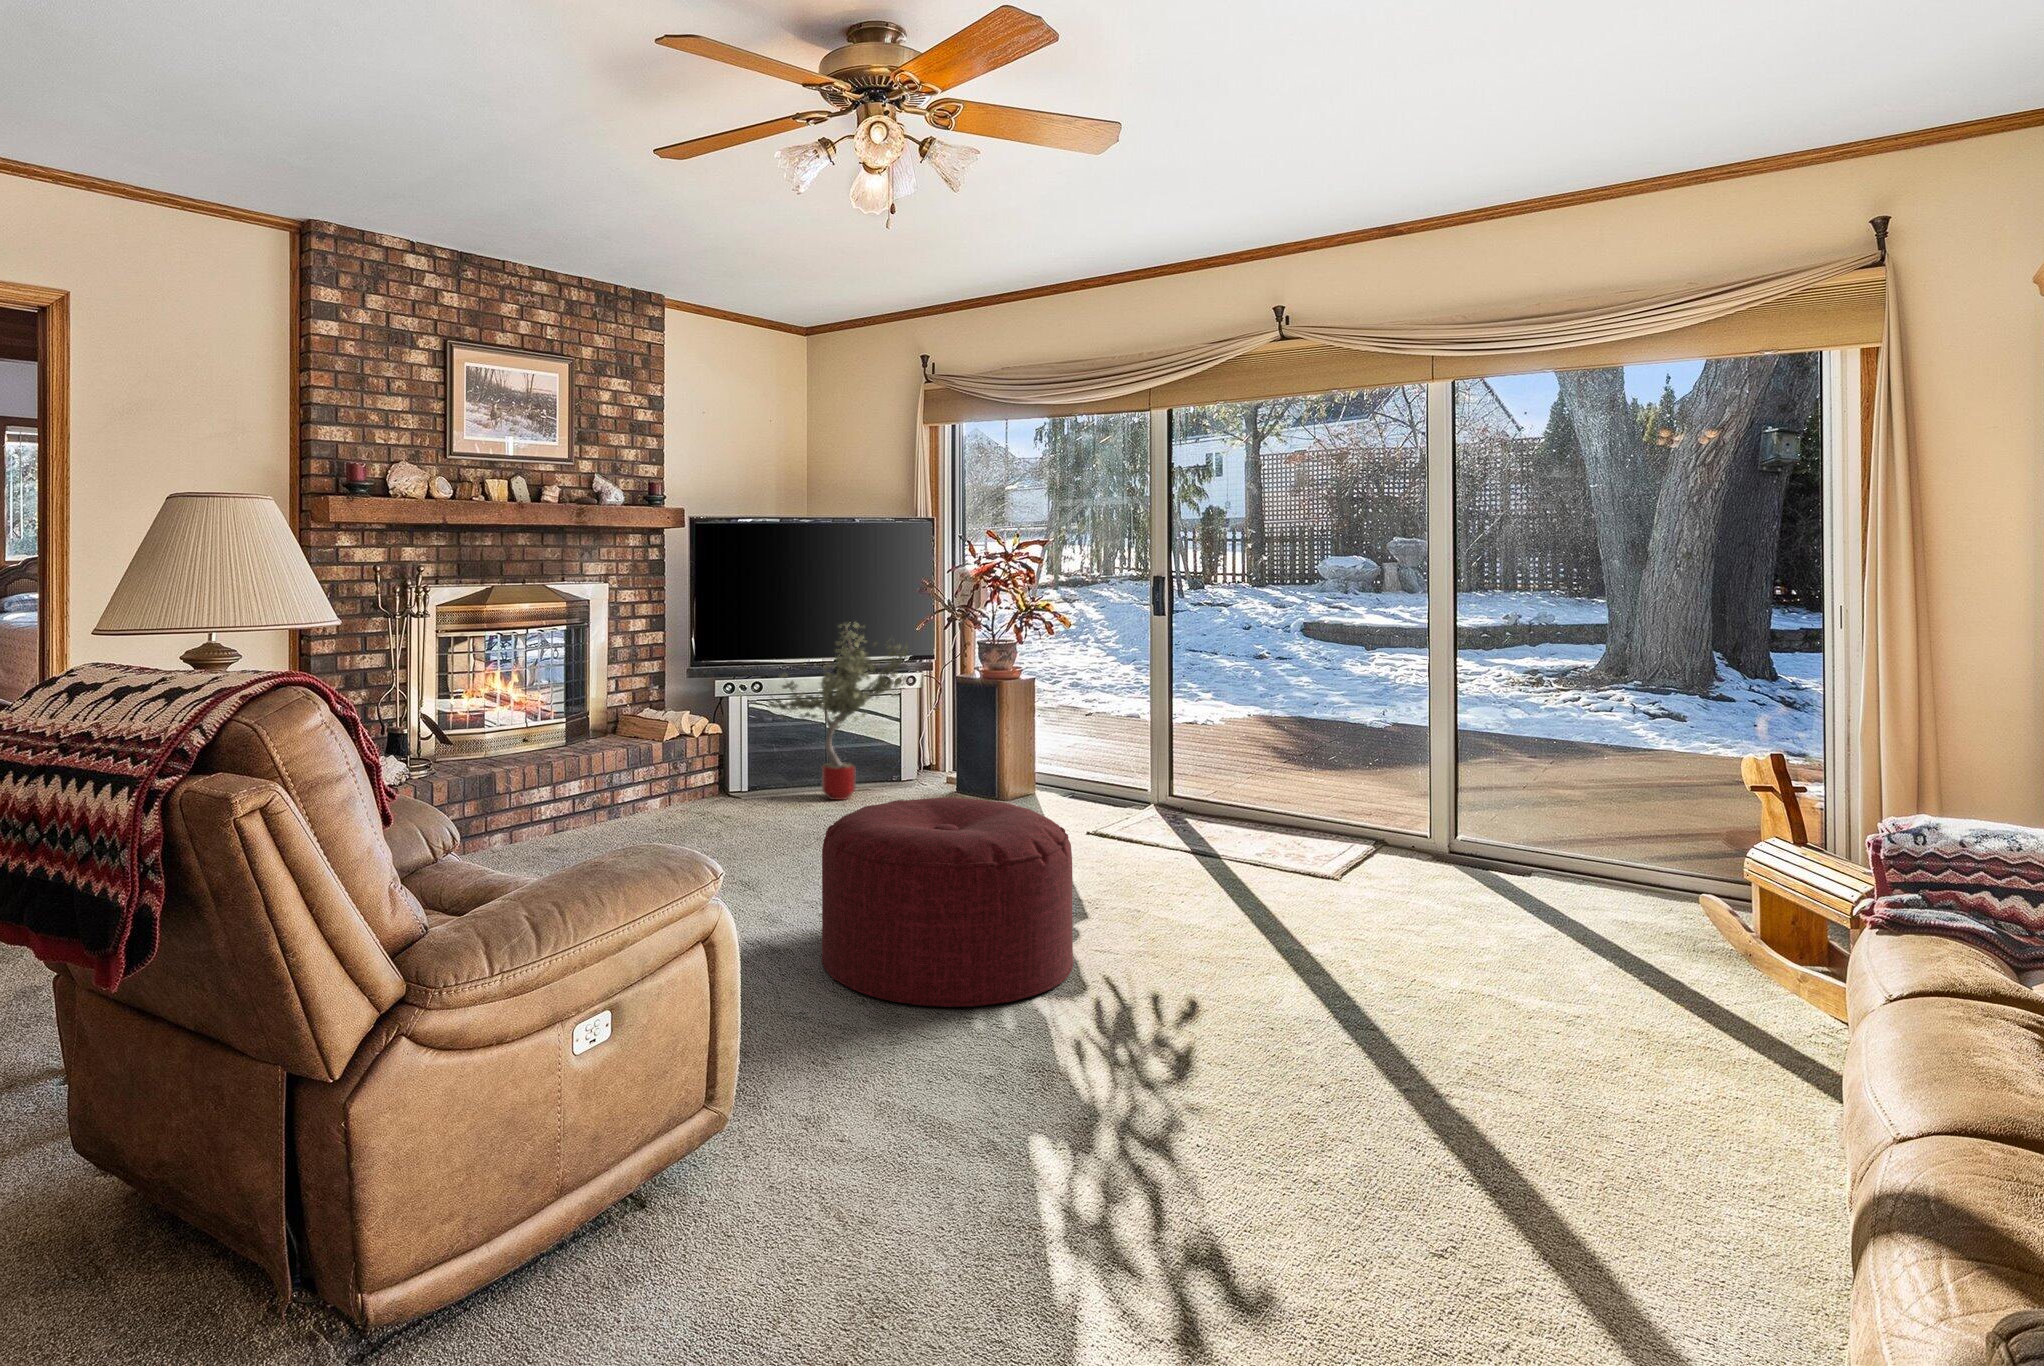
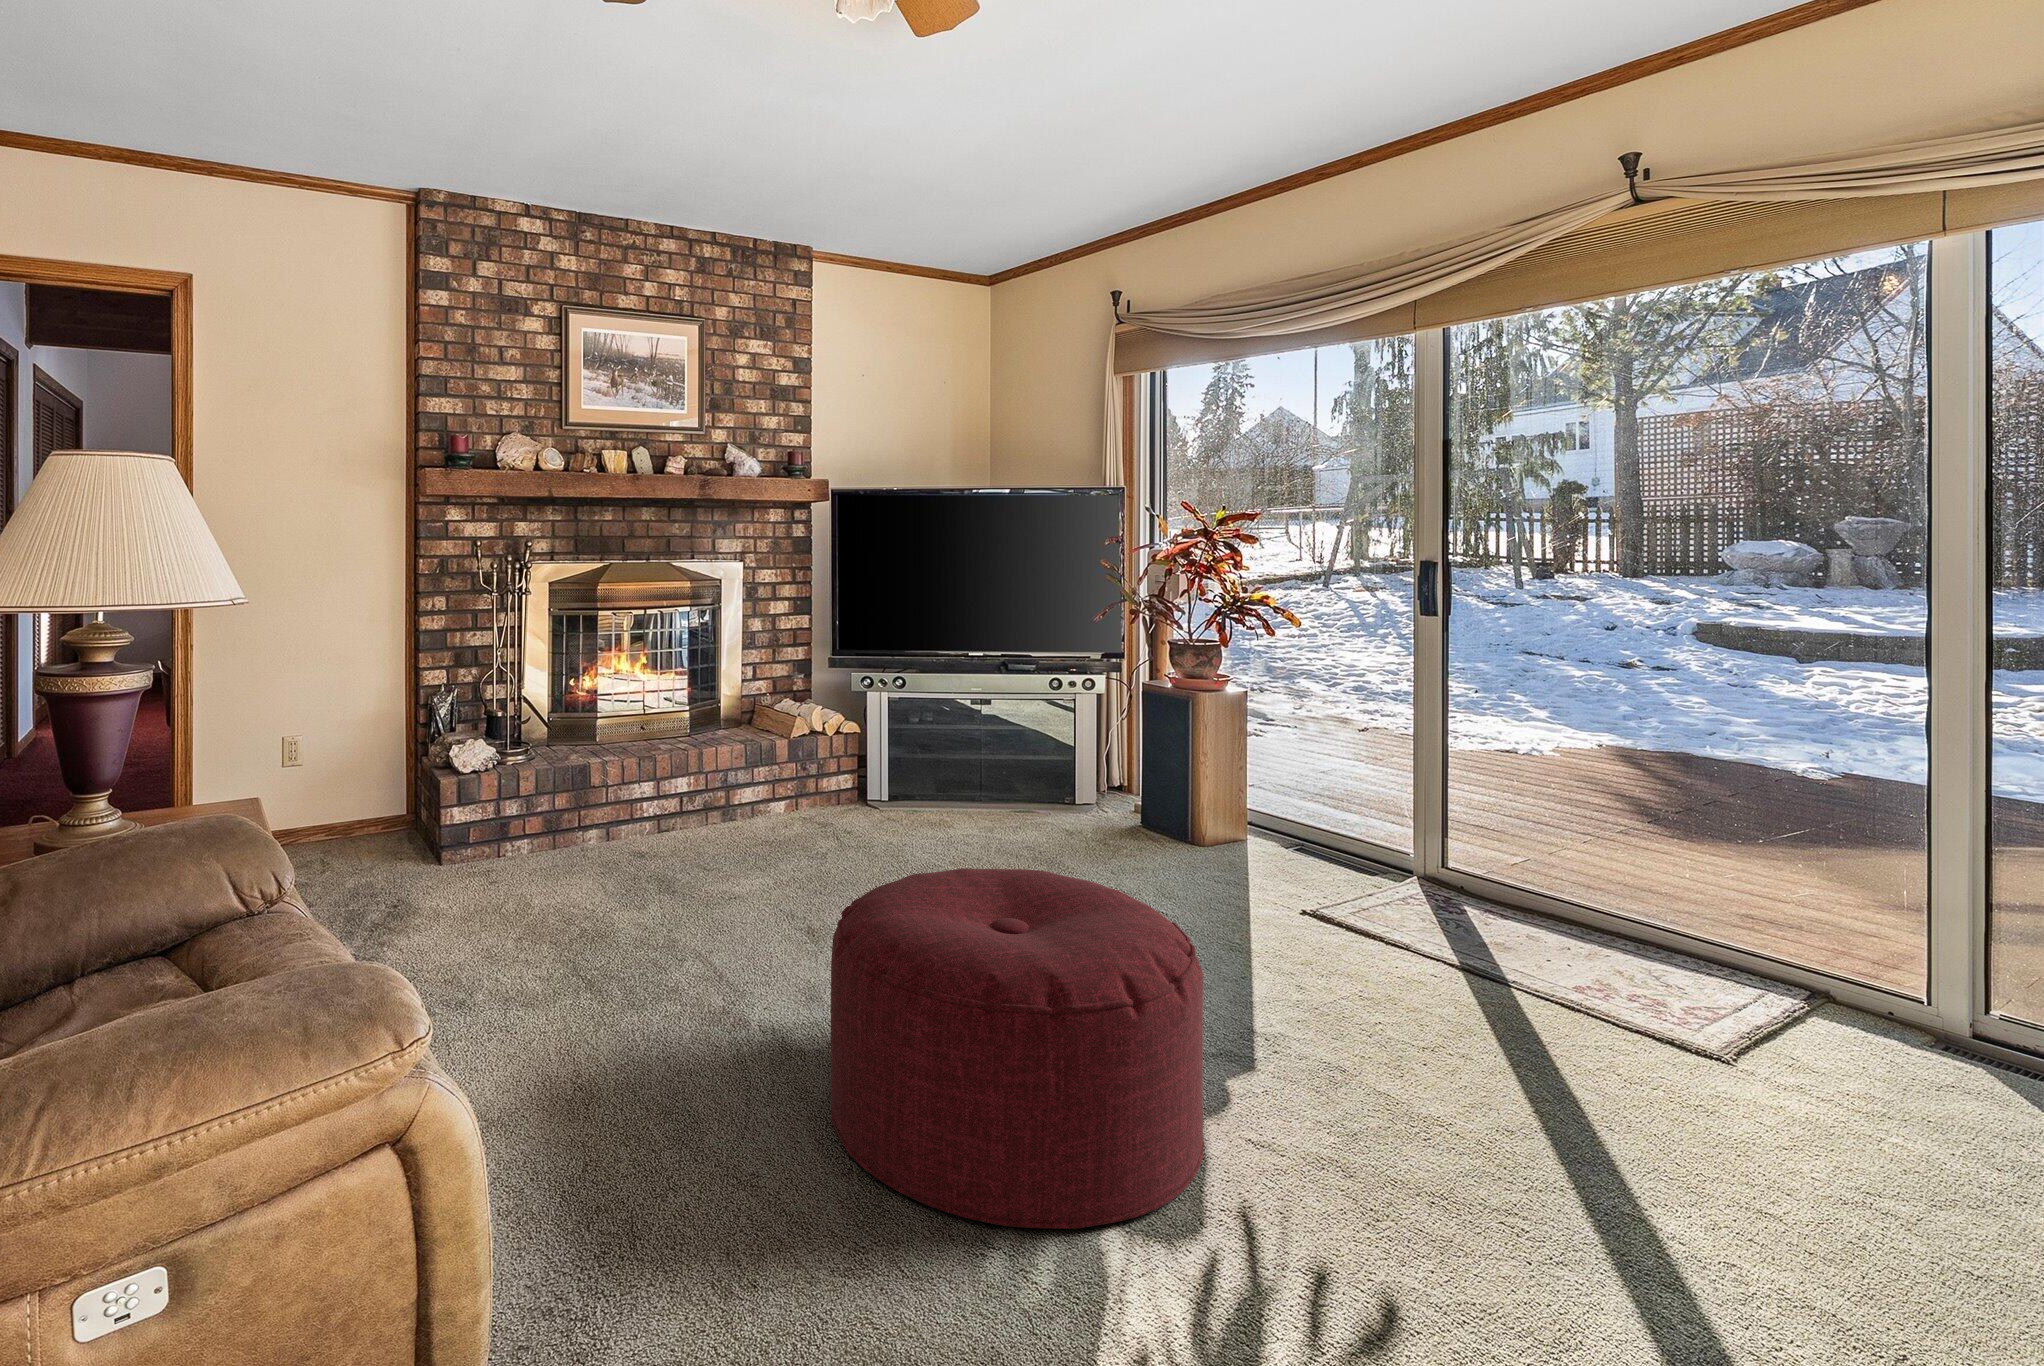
potted tree: present [769,623,907,800] -> none [903,612,1078,824]

